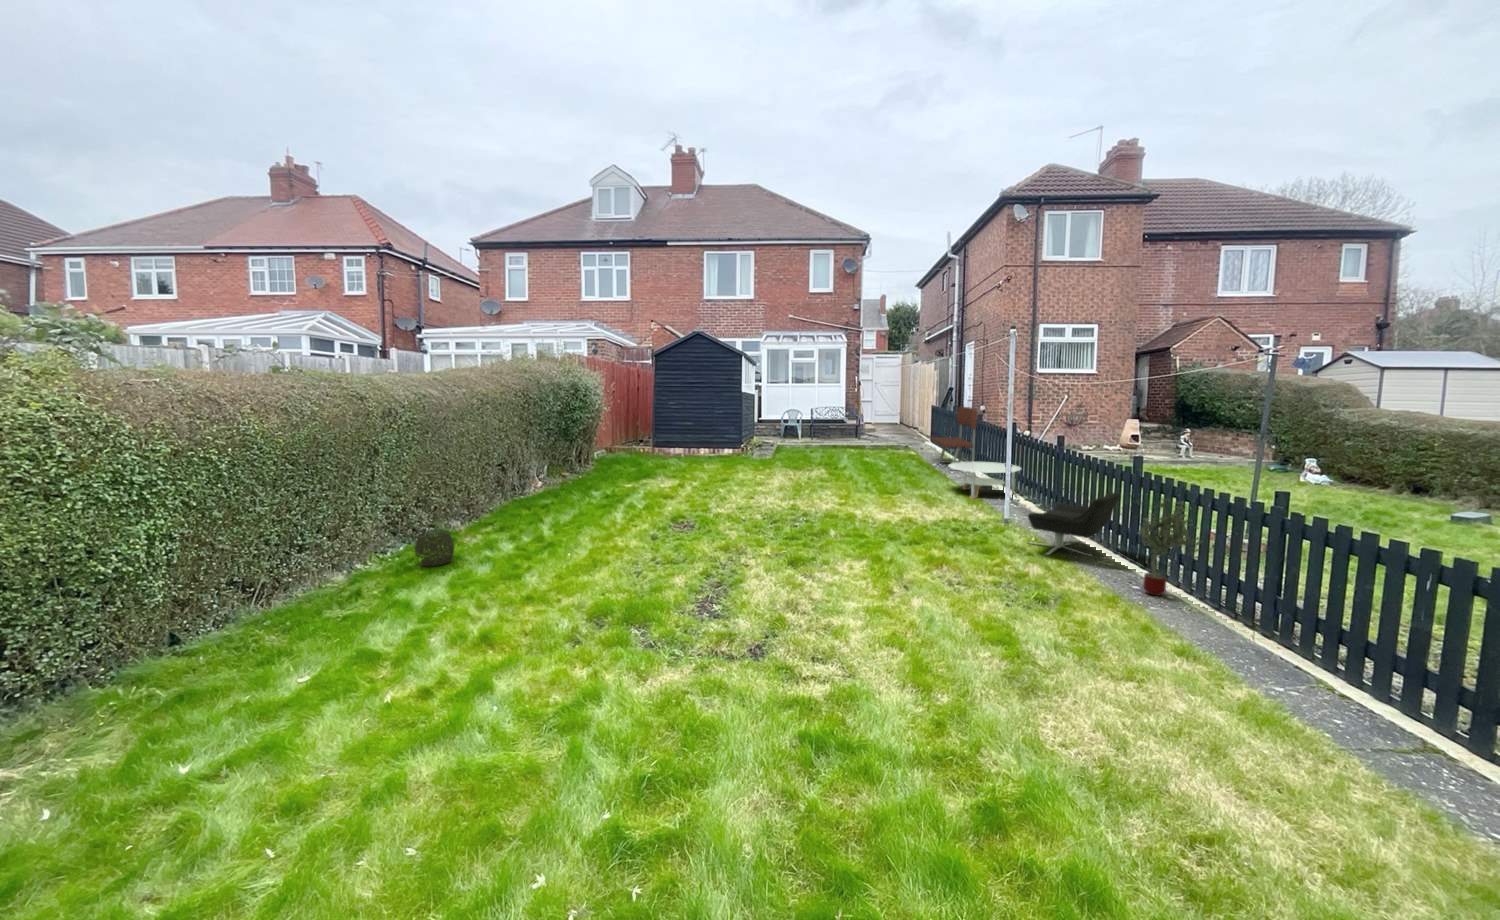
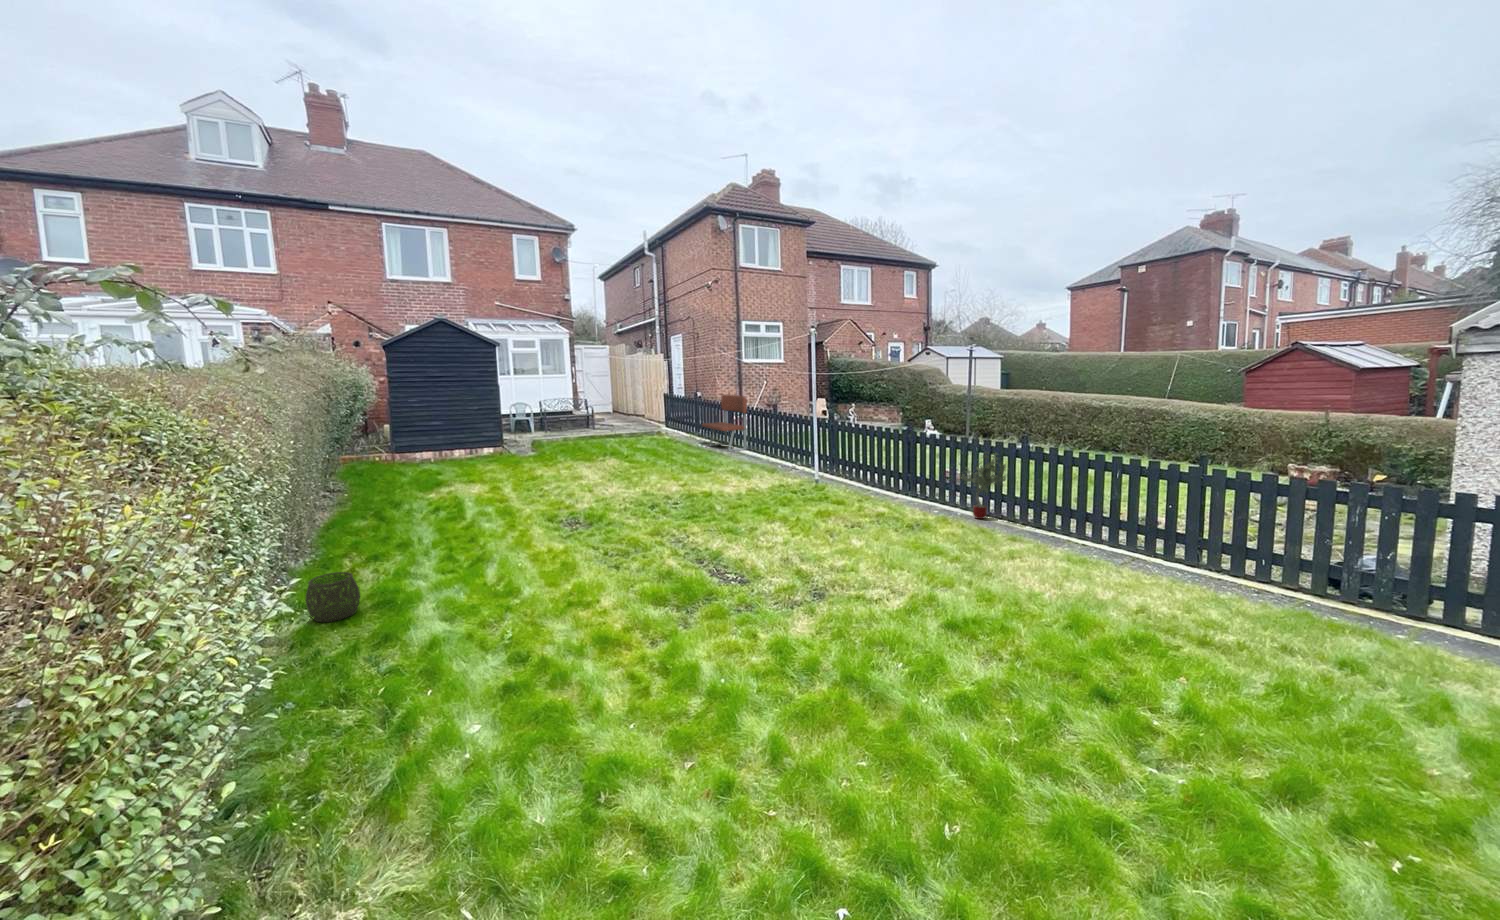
round table: present [948,462,1021,499] -> none [754,441,812,473]
lounge chair: present [1028,493,1120,555] -> none [867,453,929,505]

